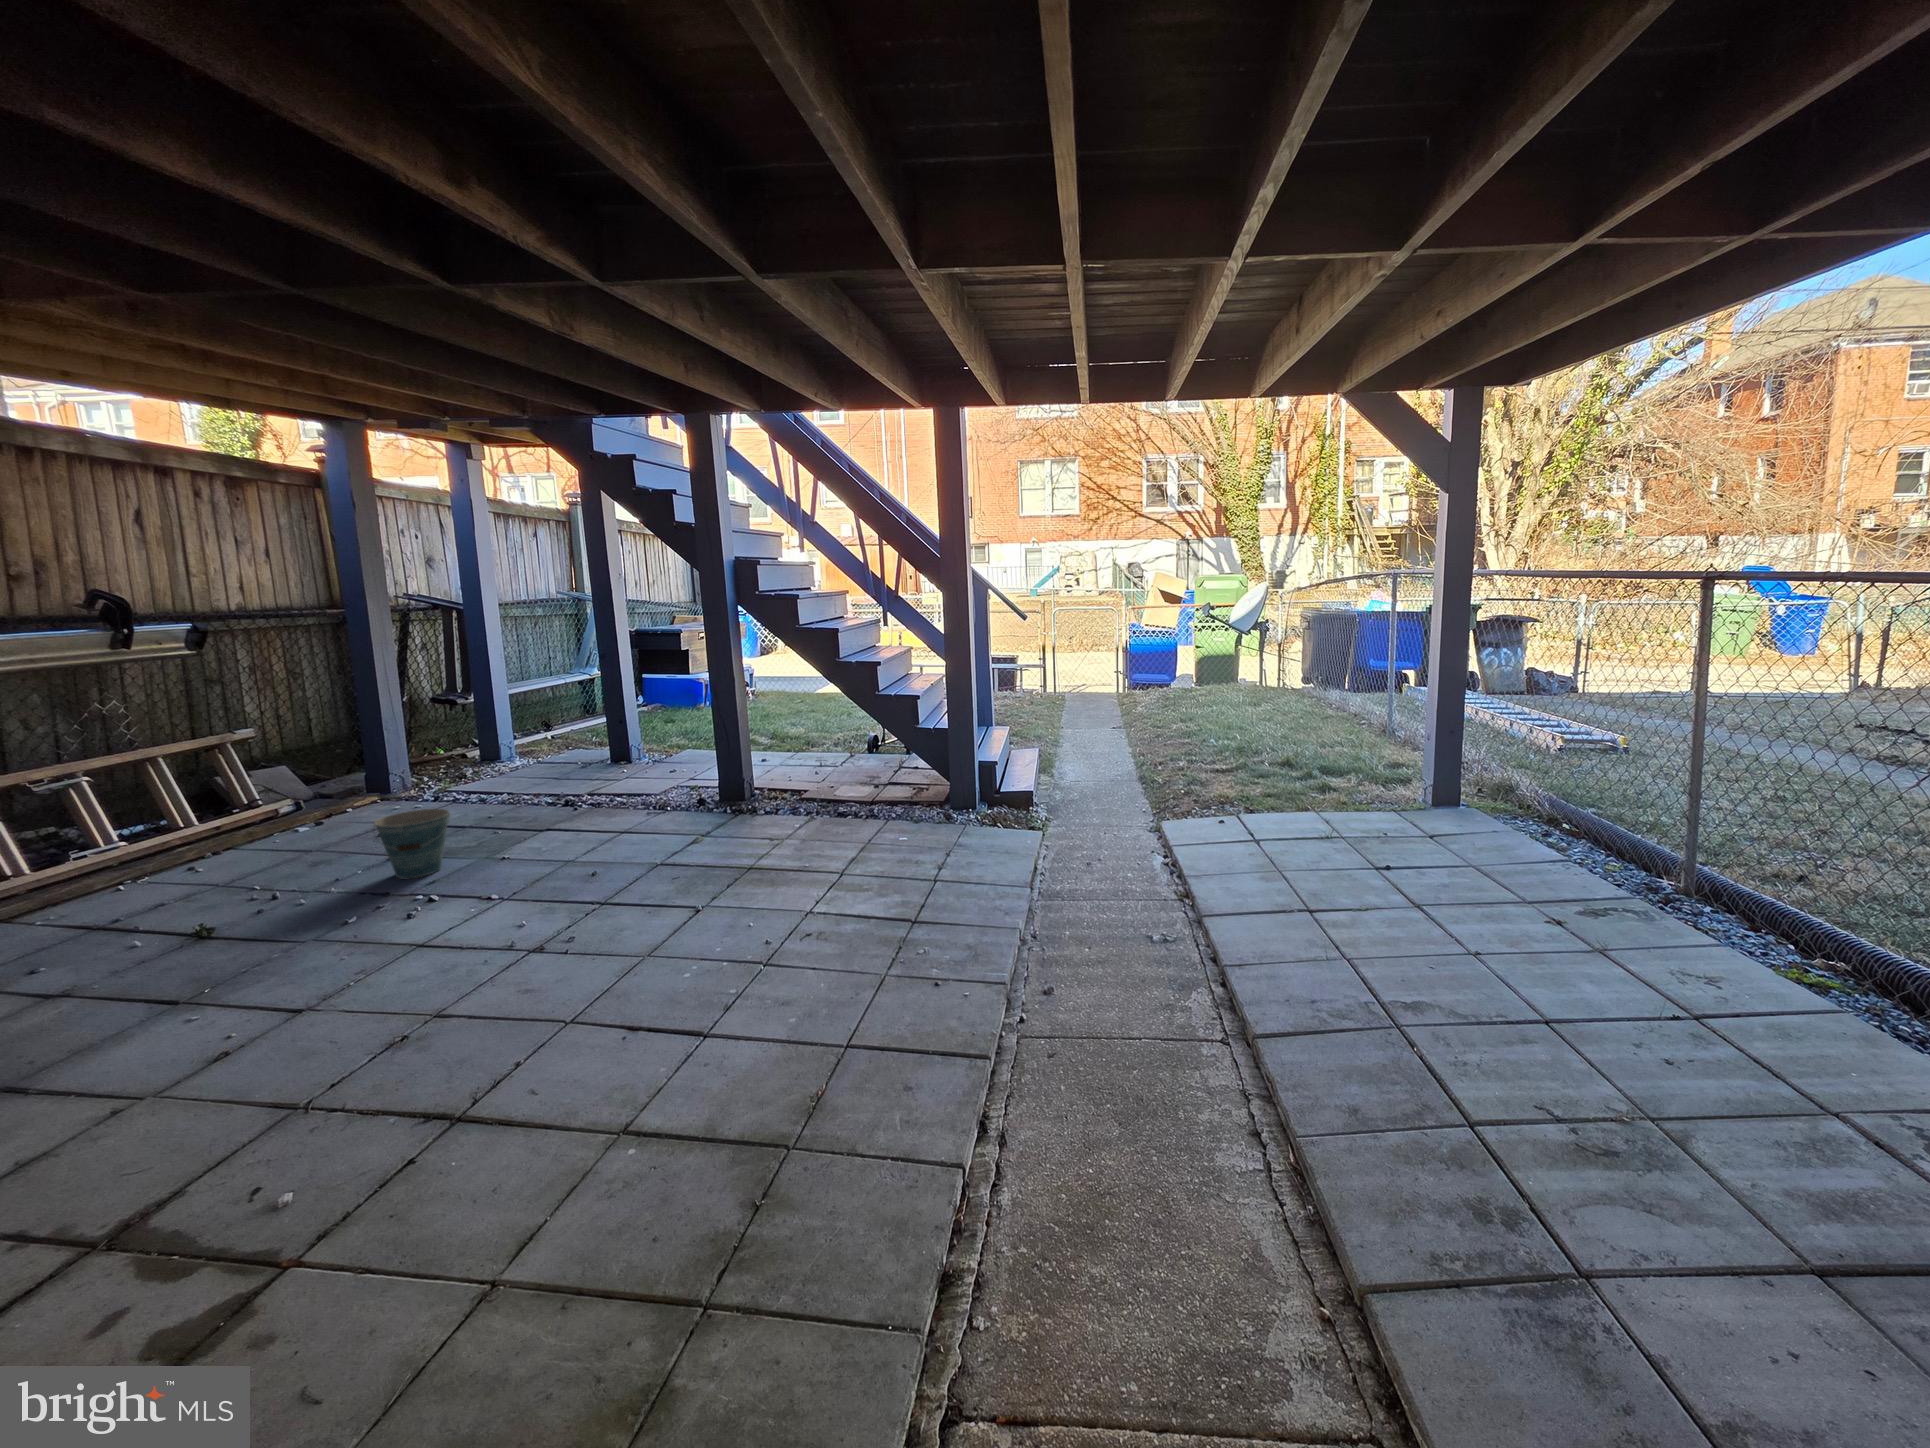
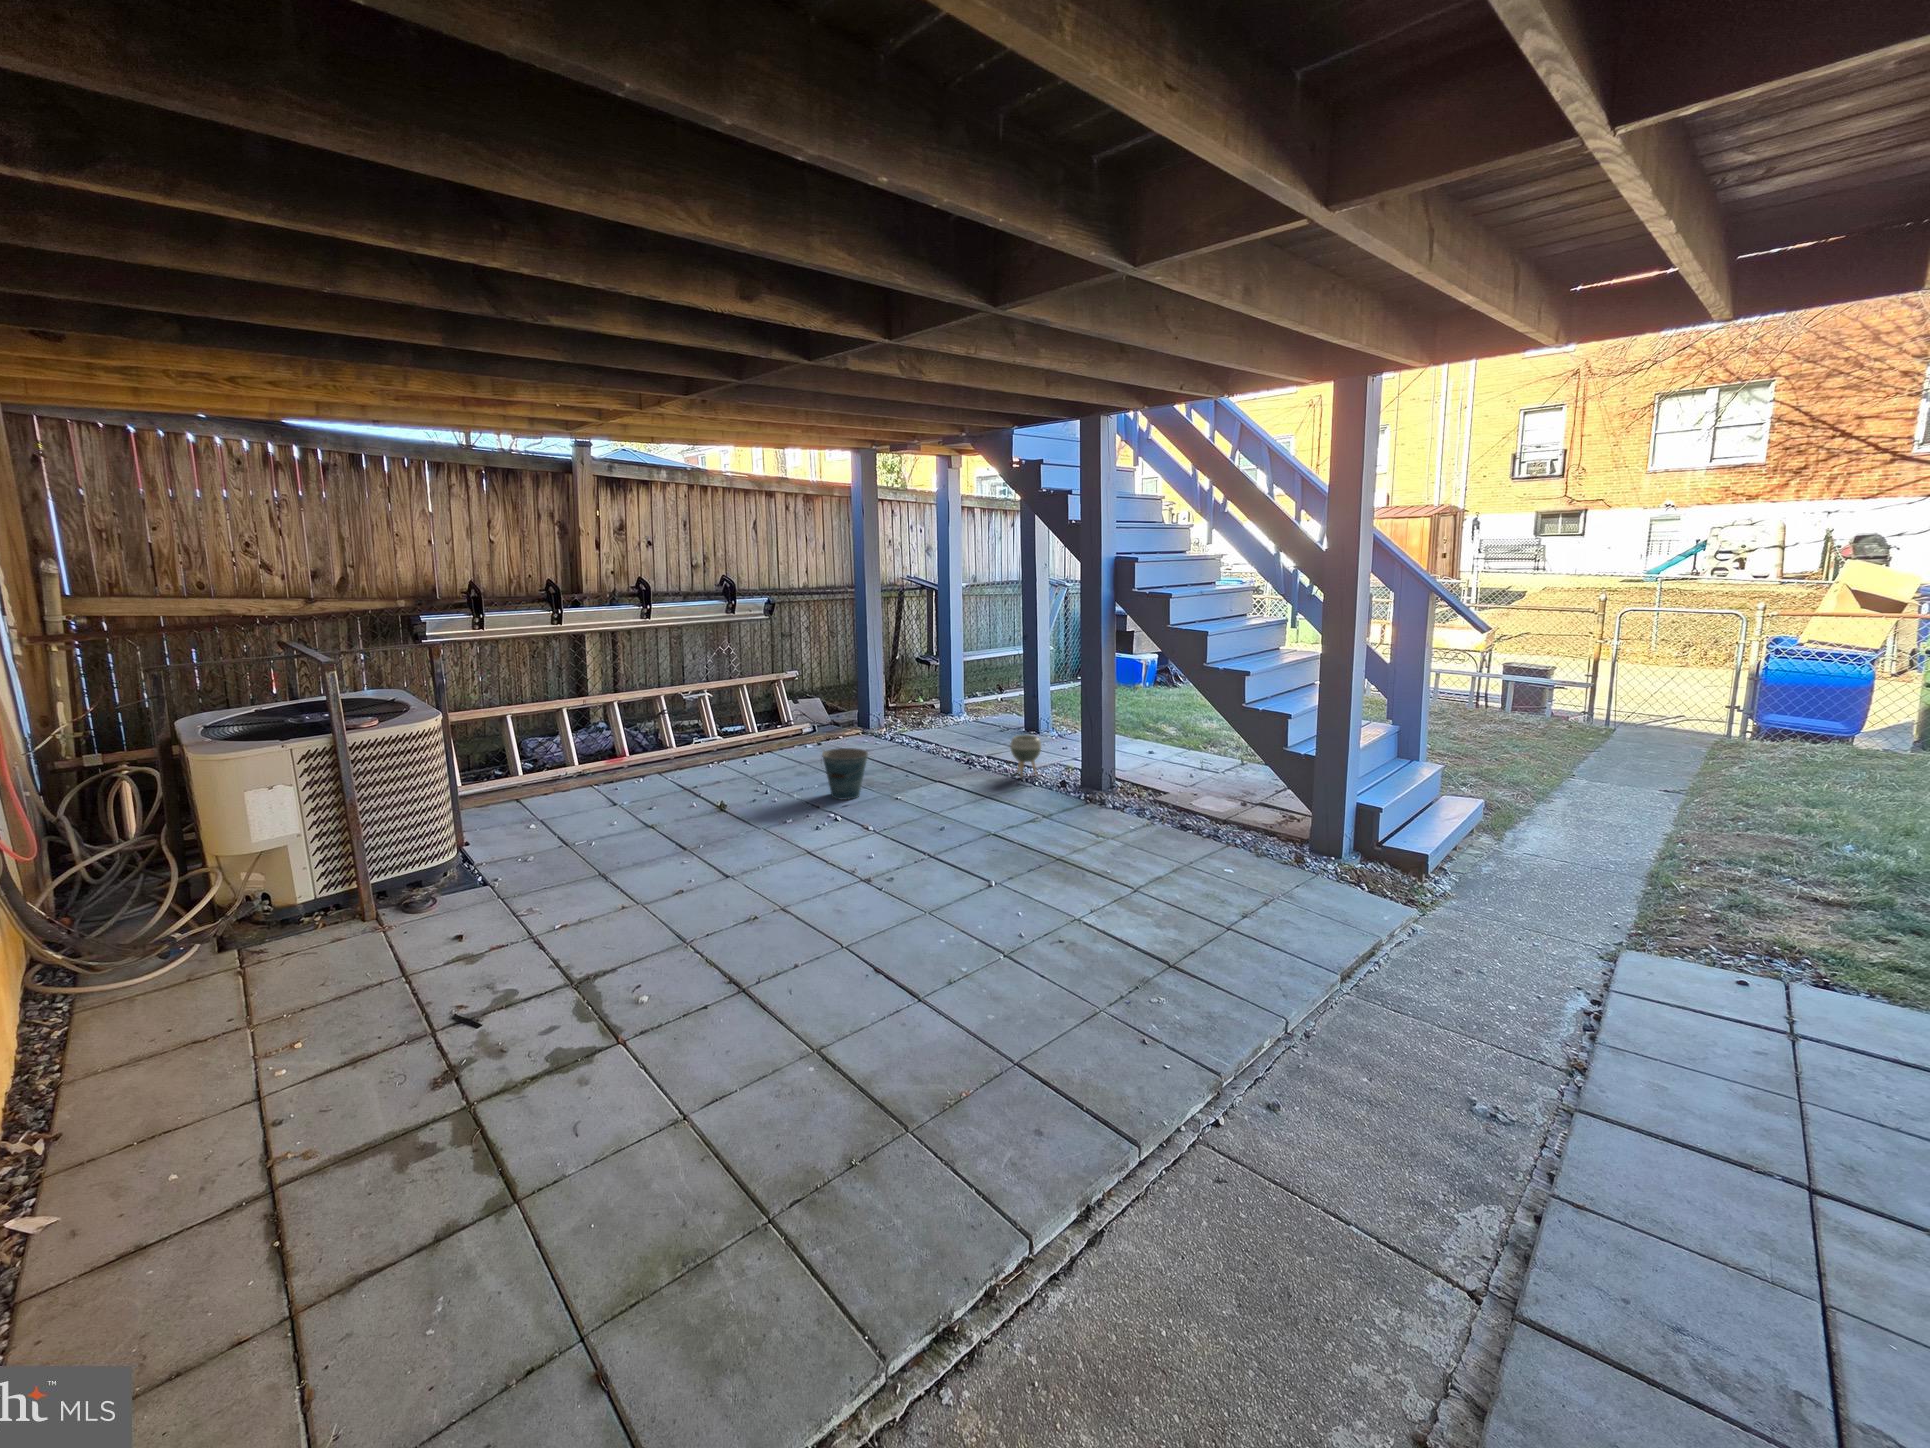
planter: none [624,759,661,806] -> present [1010,735,1041,777]

